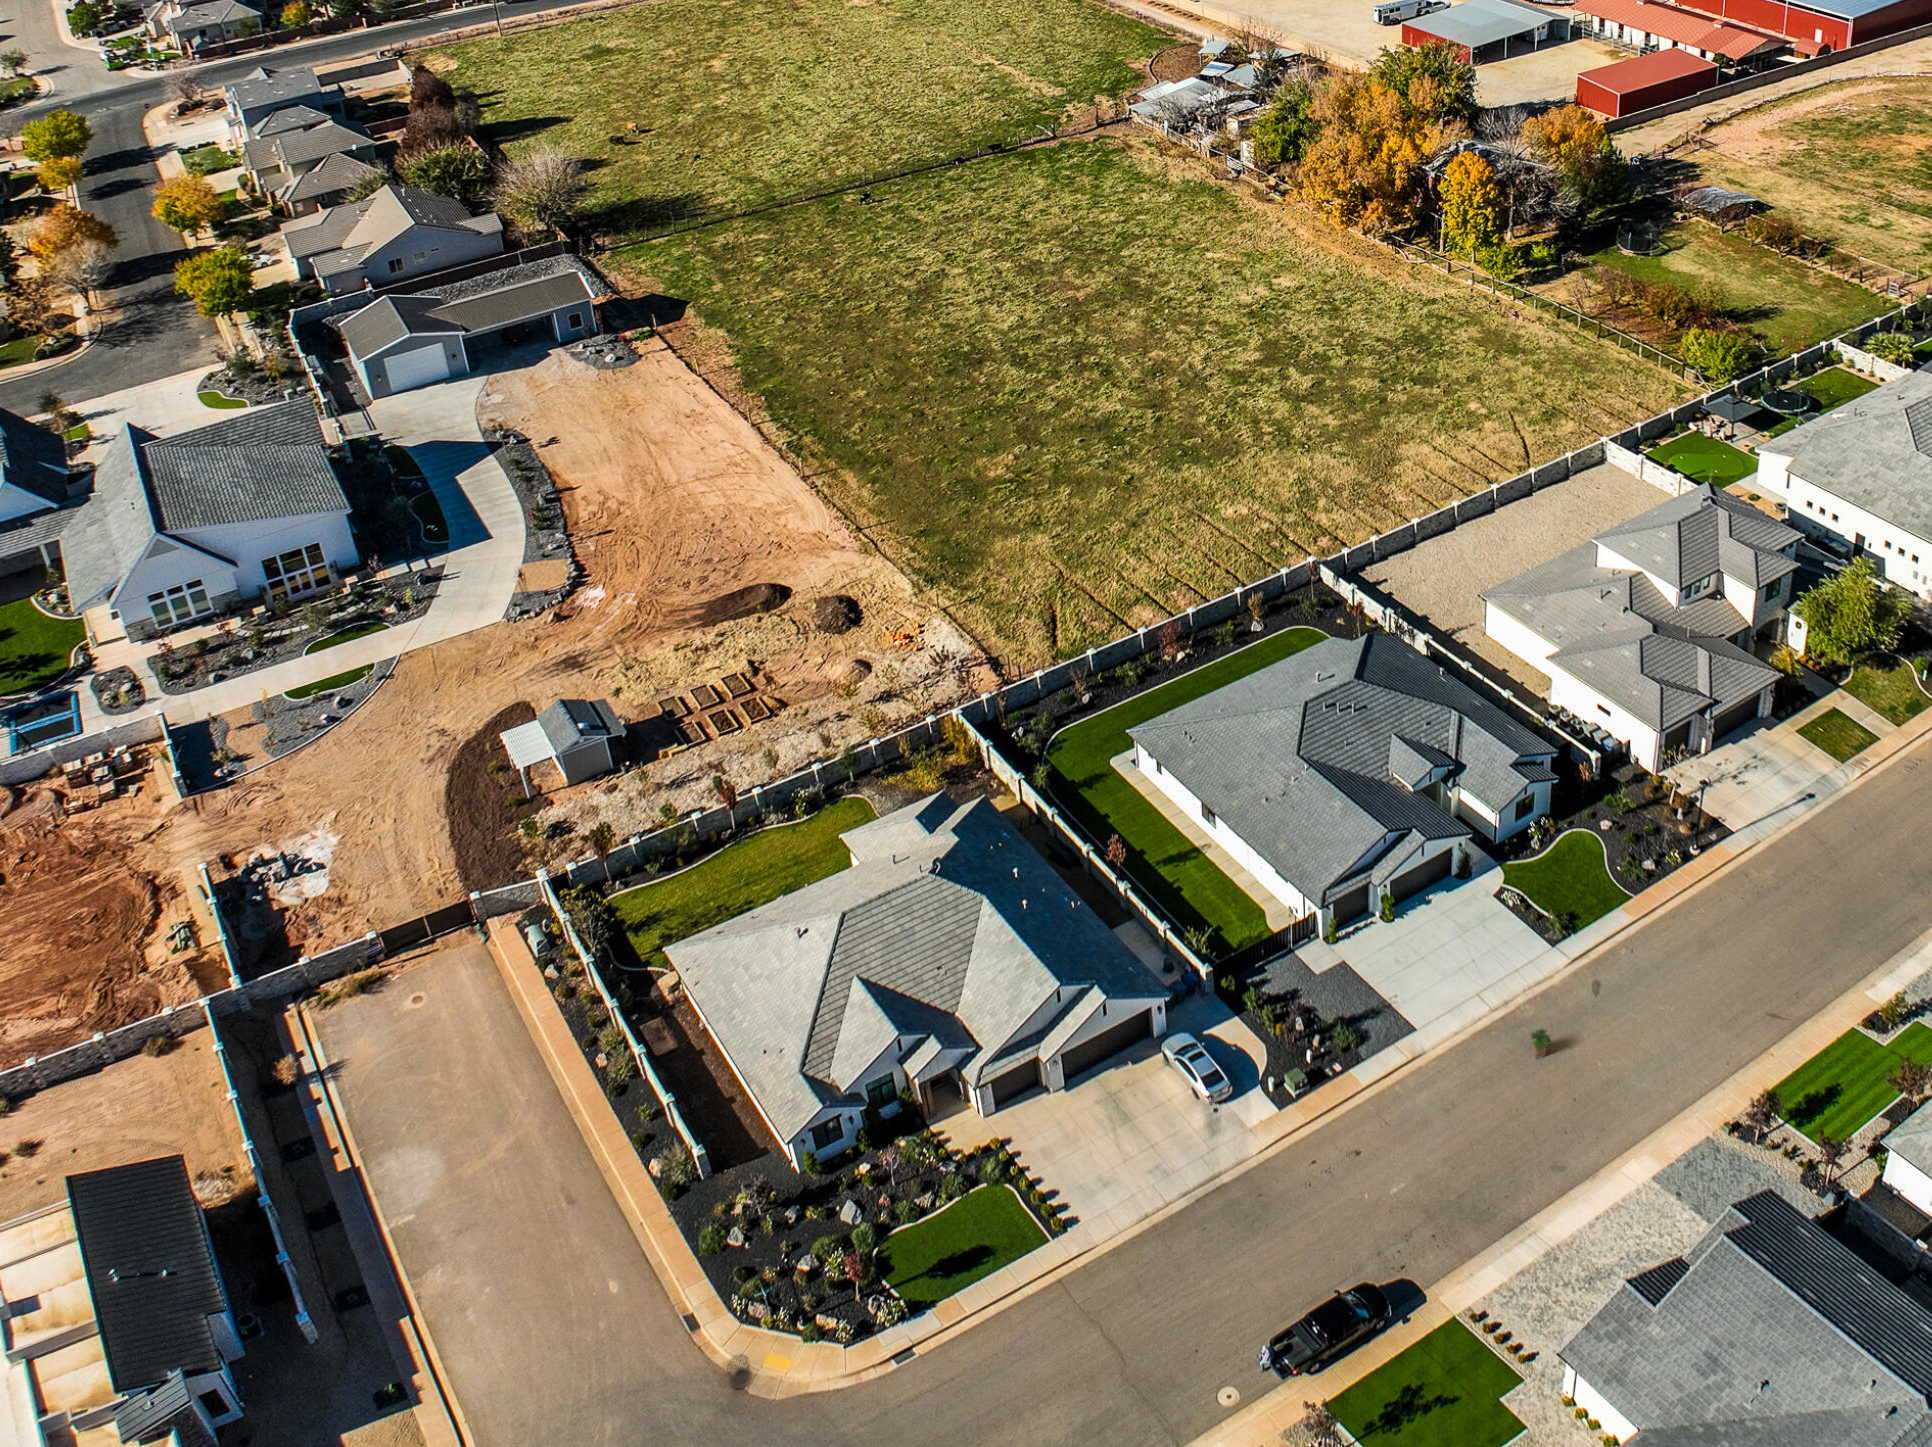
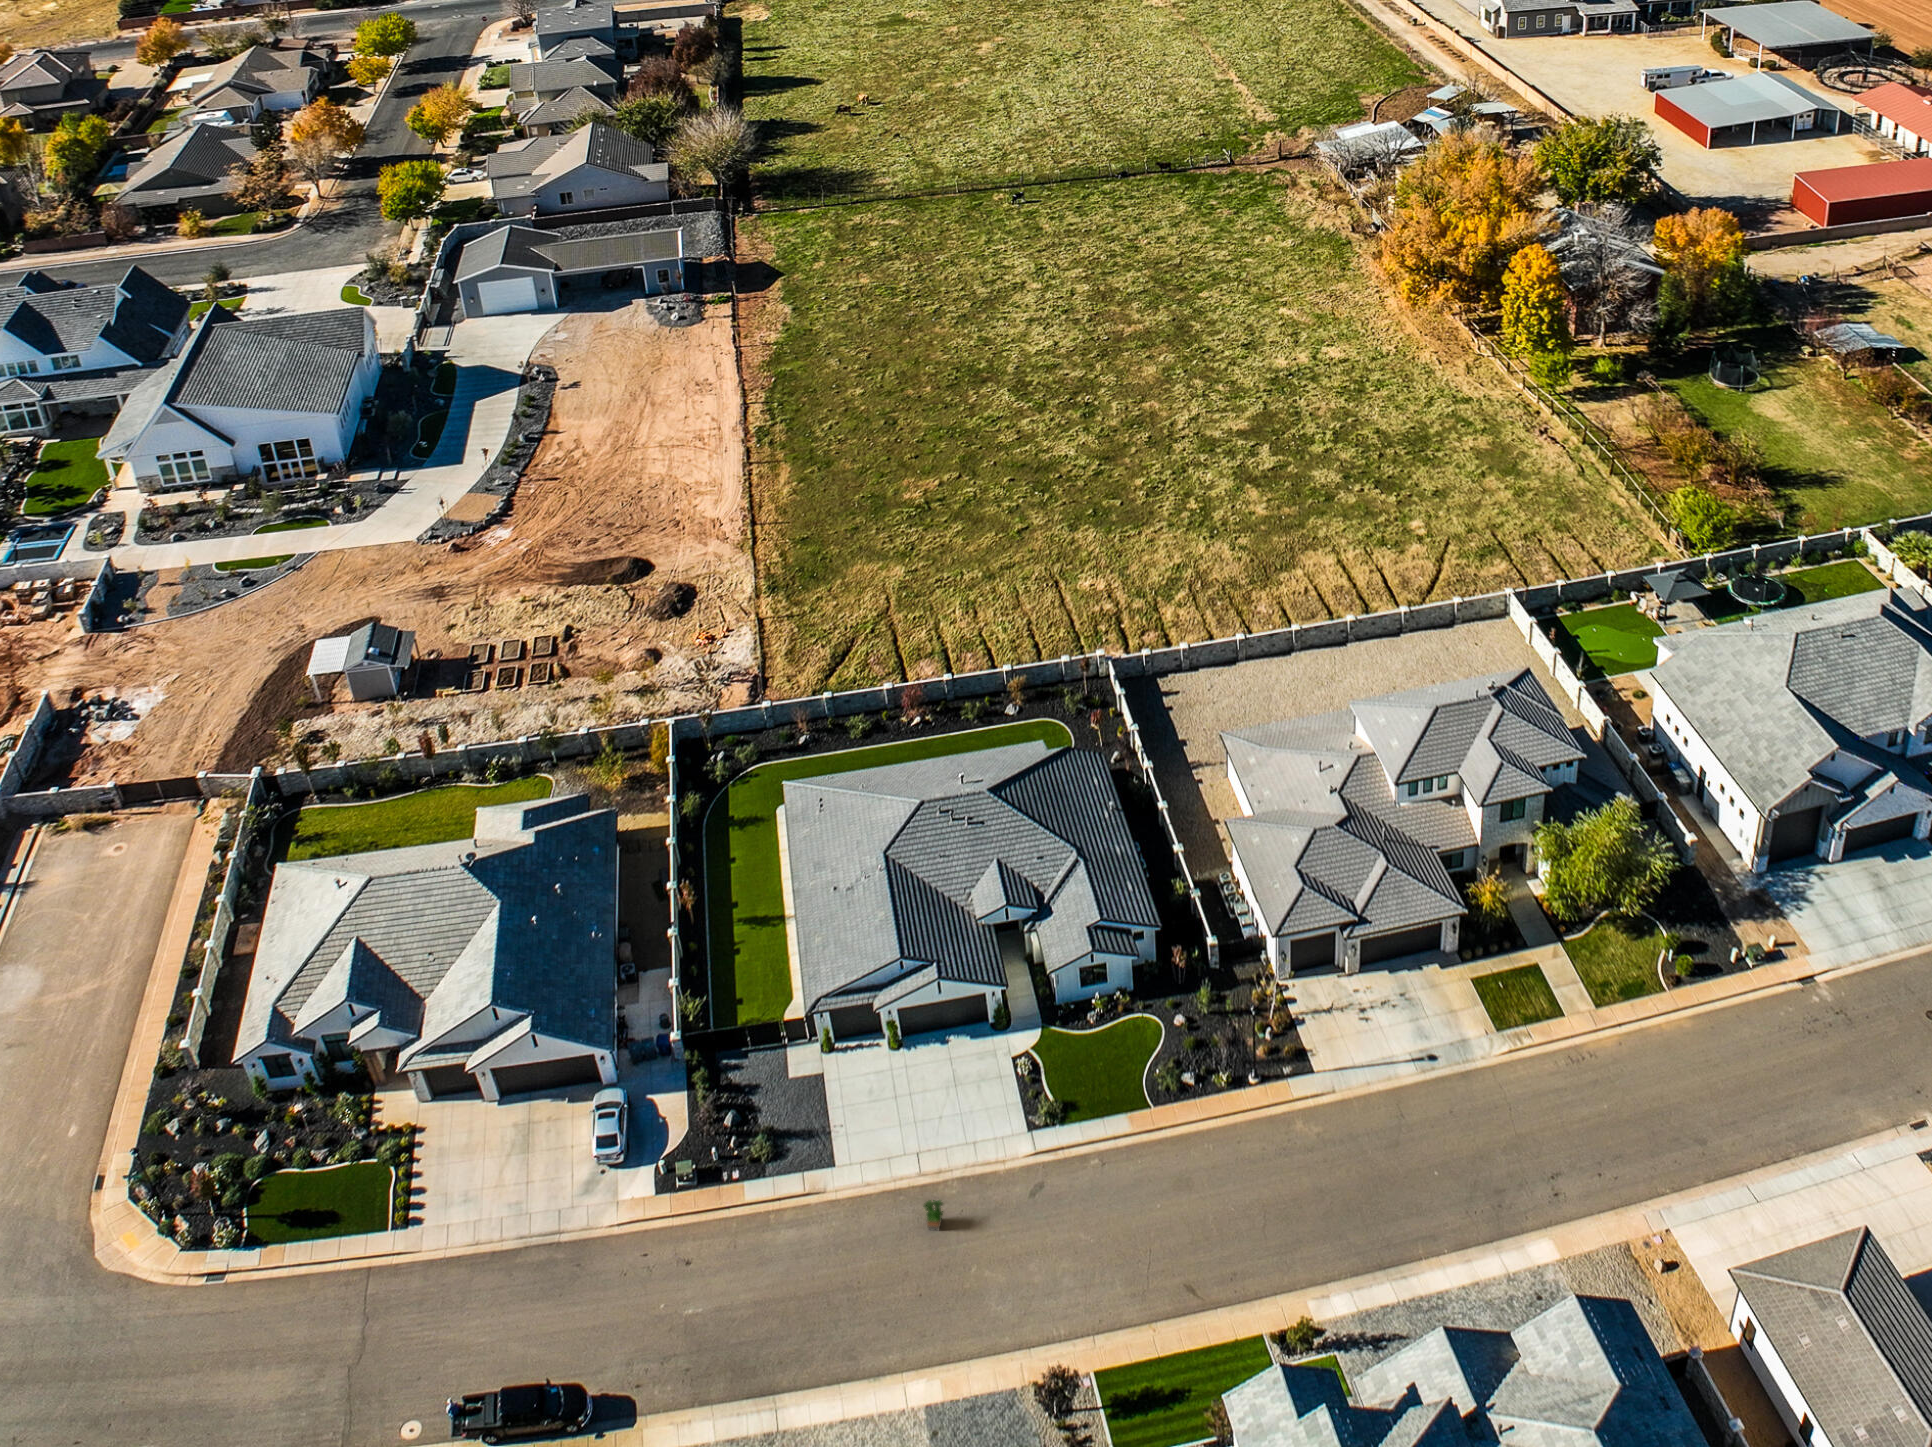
waste bin: present [727,1355,751,1389] -> none [62,1244,91,1275]

